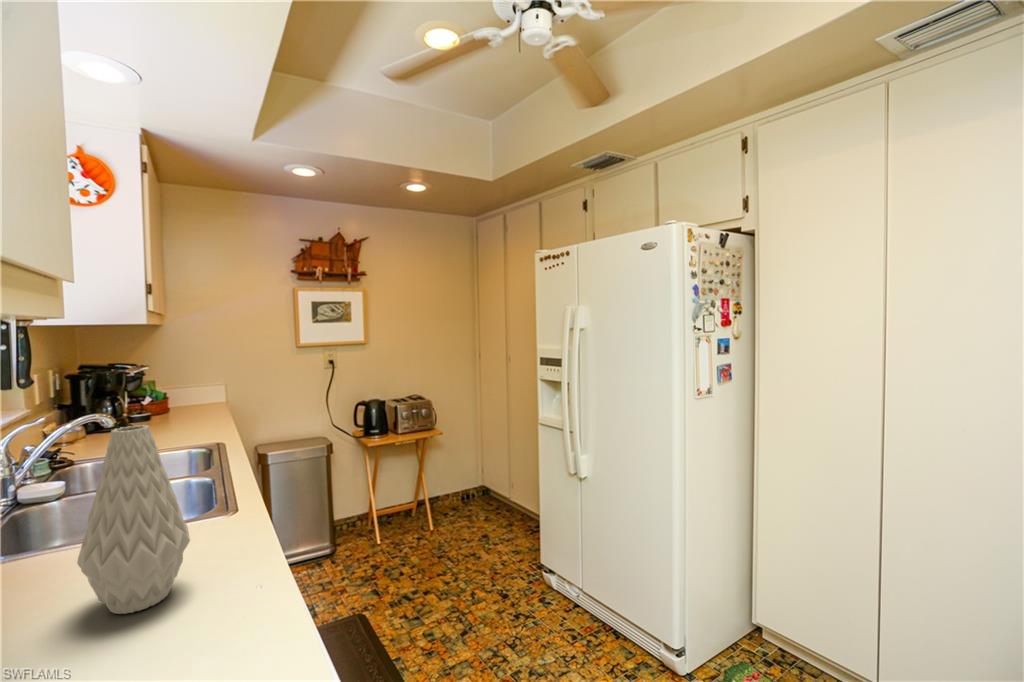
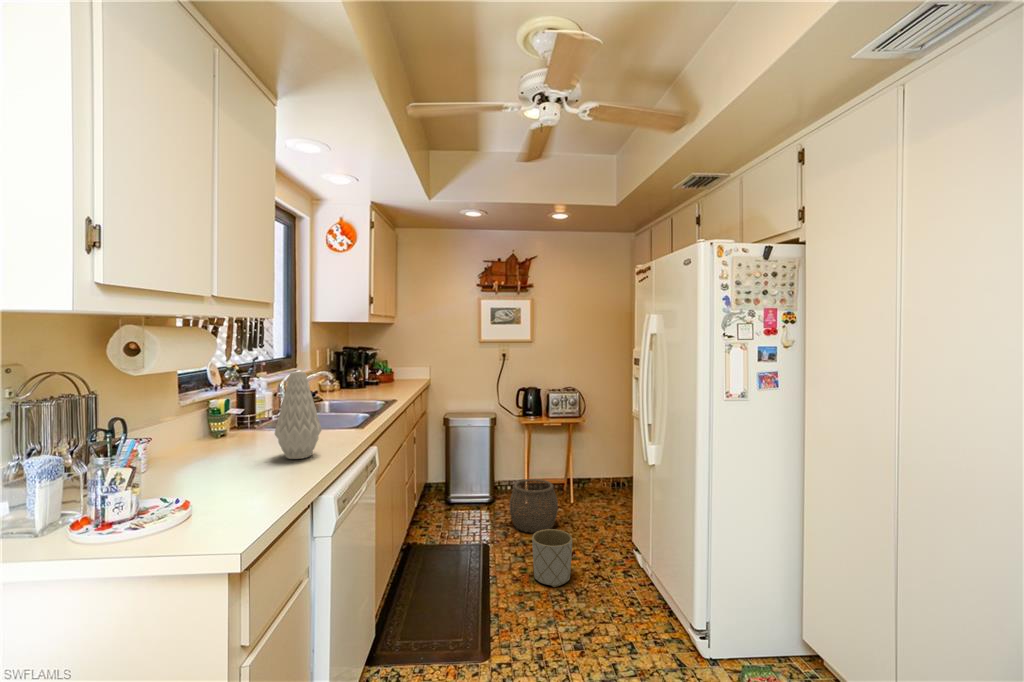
woven basket: none [373,511,435,583] -> present [509,479,558,533]
planter: none [444,573,494,648] -> present [532,529,572,587]

